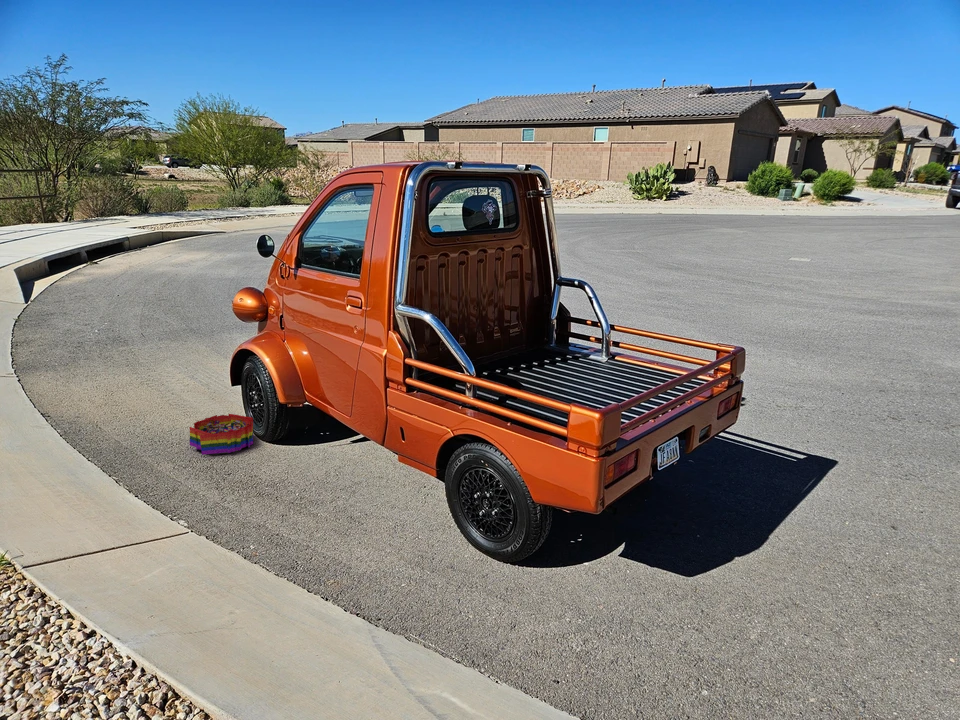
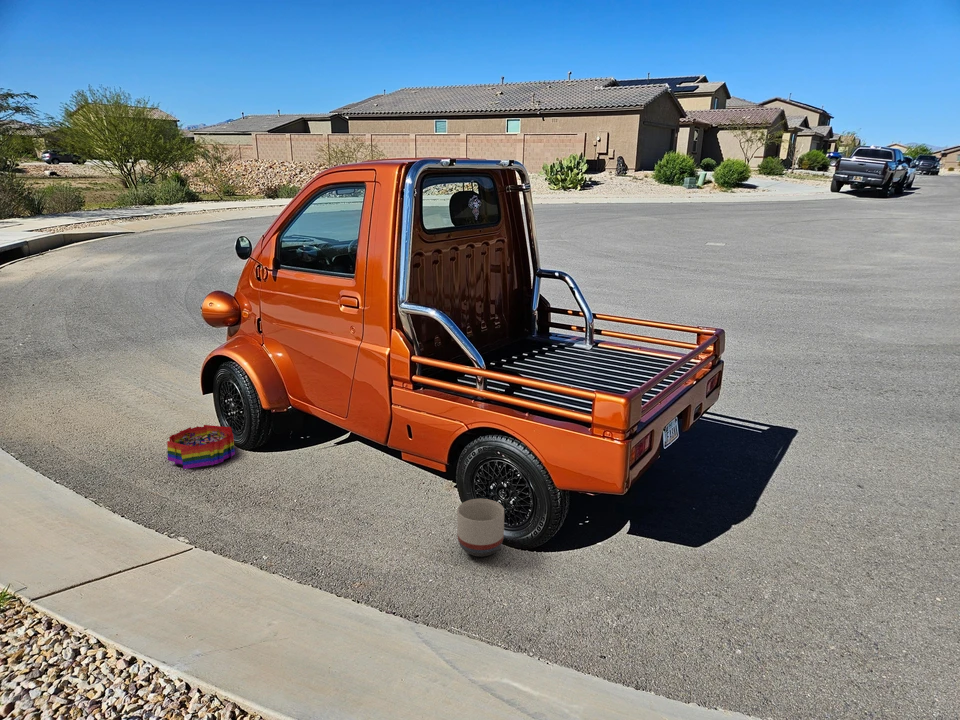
planter: none [436,506,484,565] -> present [457,499,504,557]

